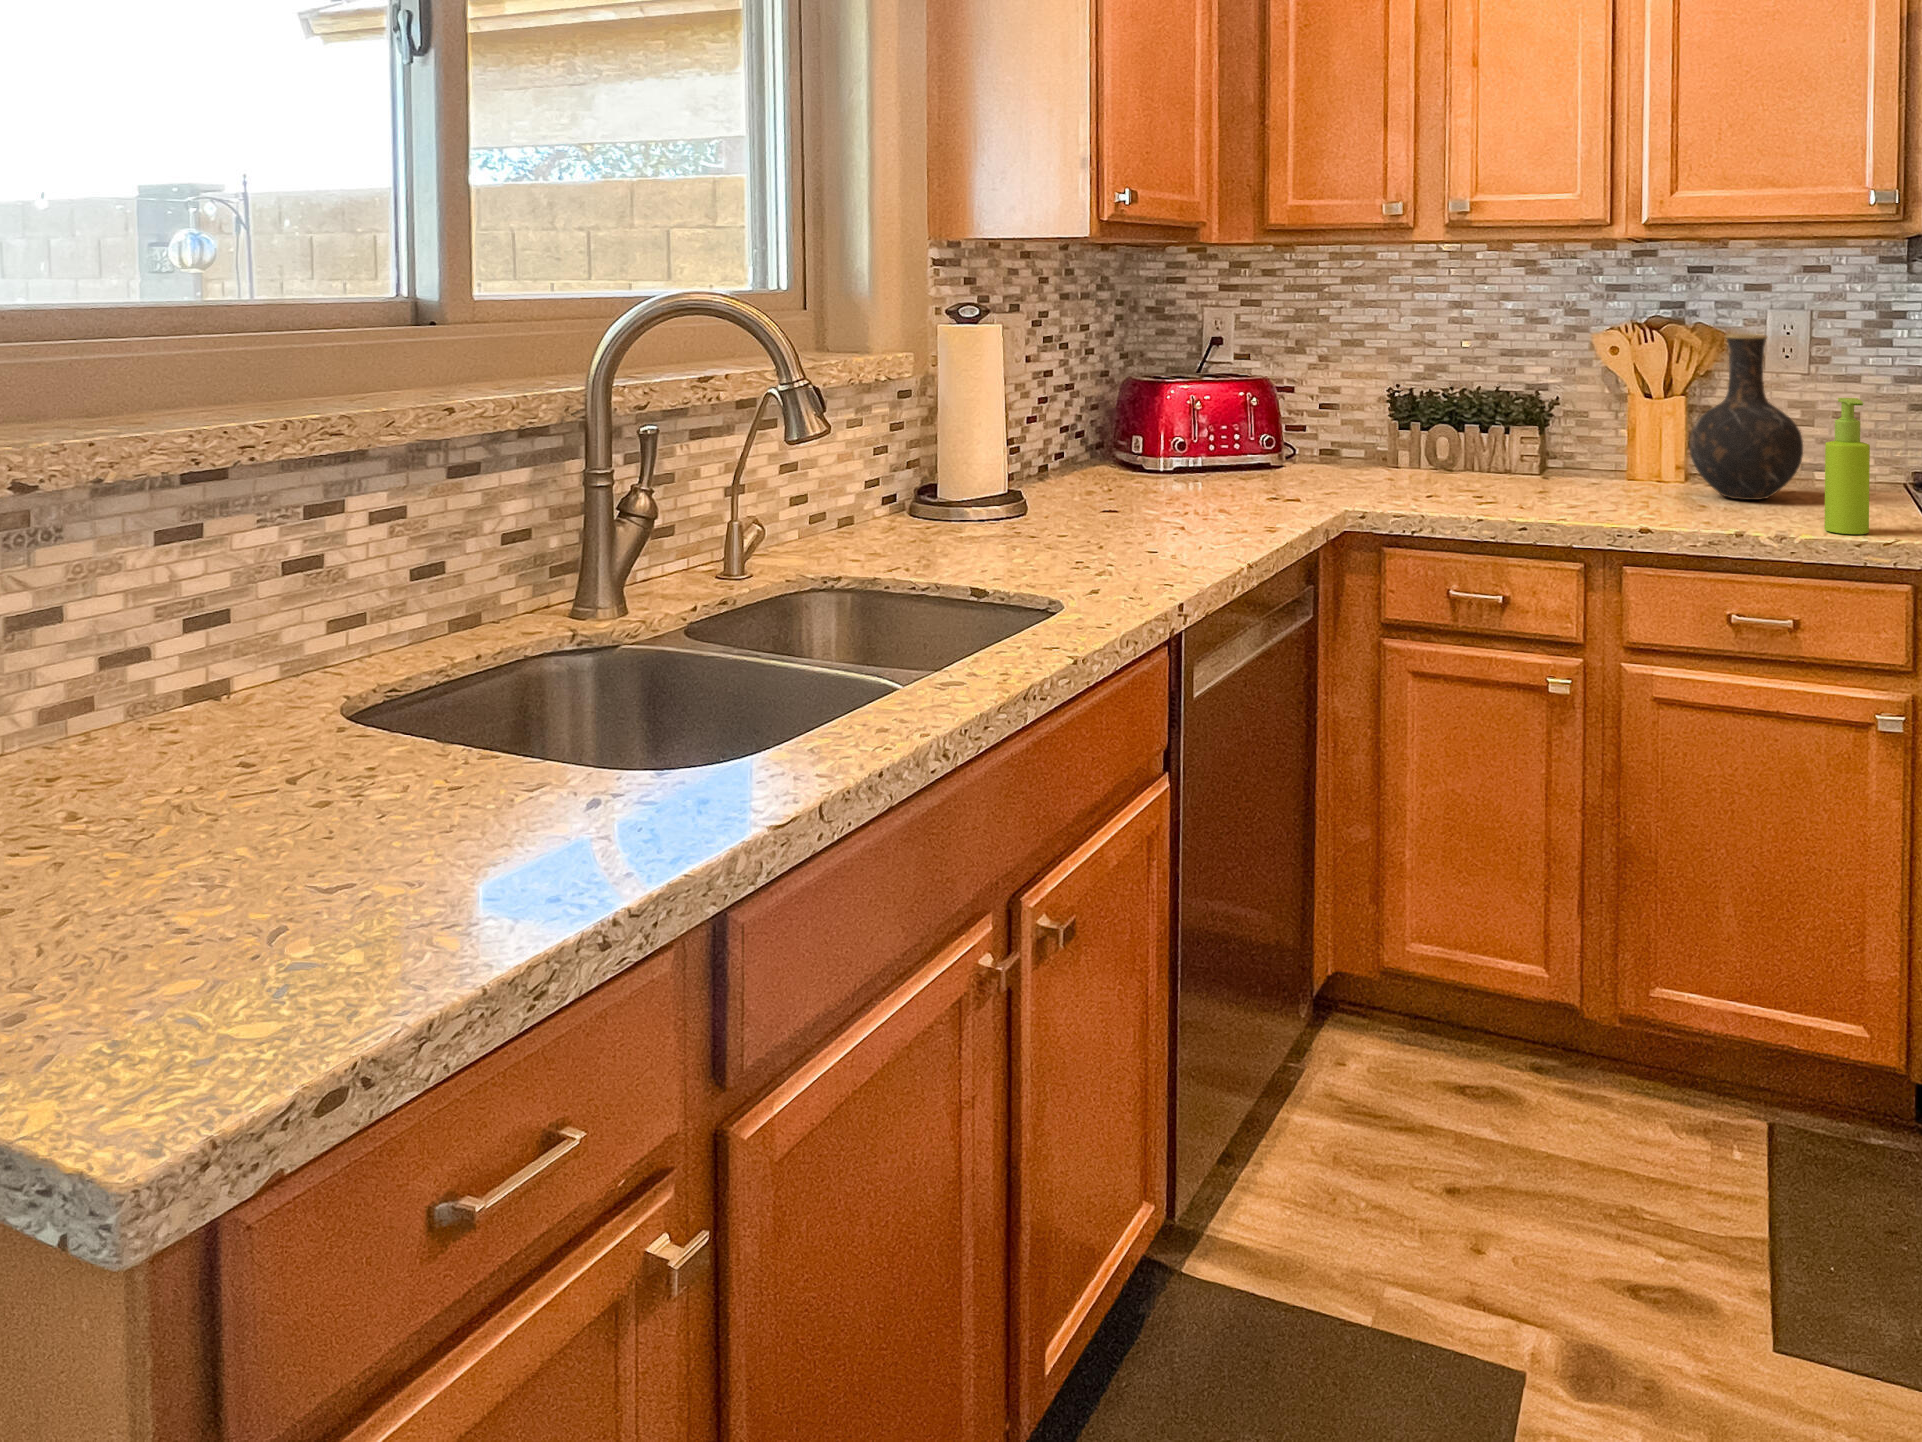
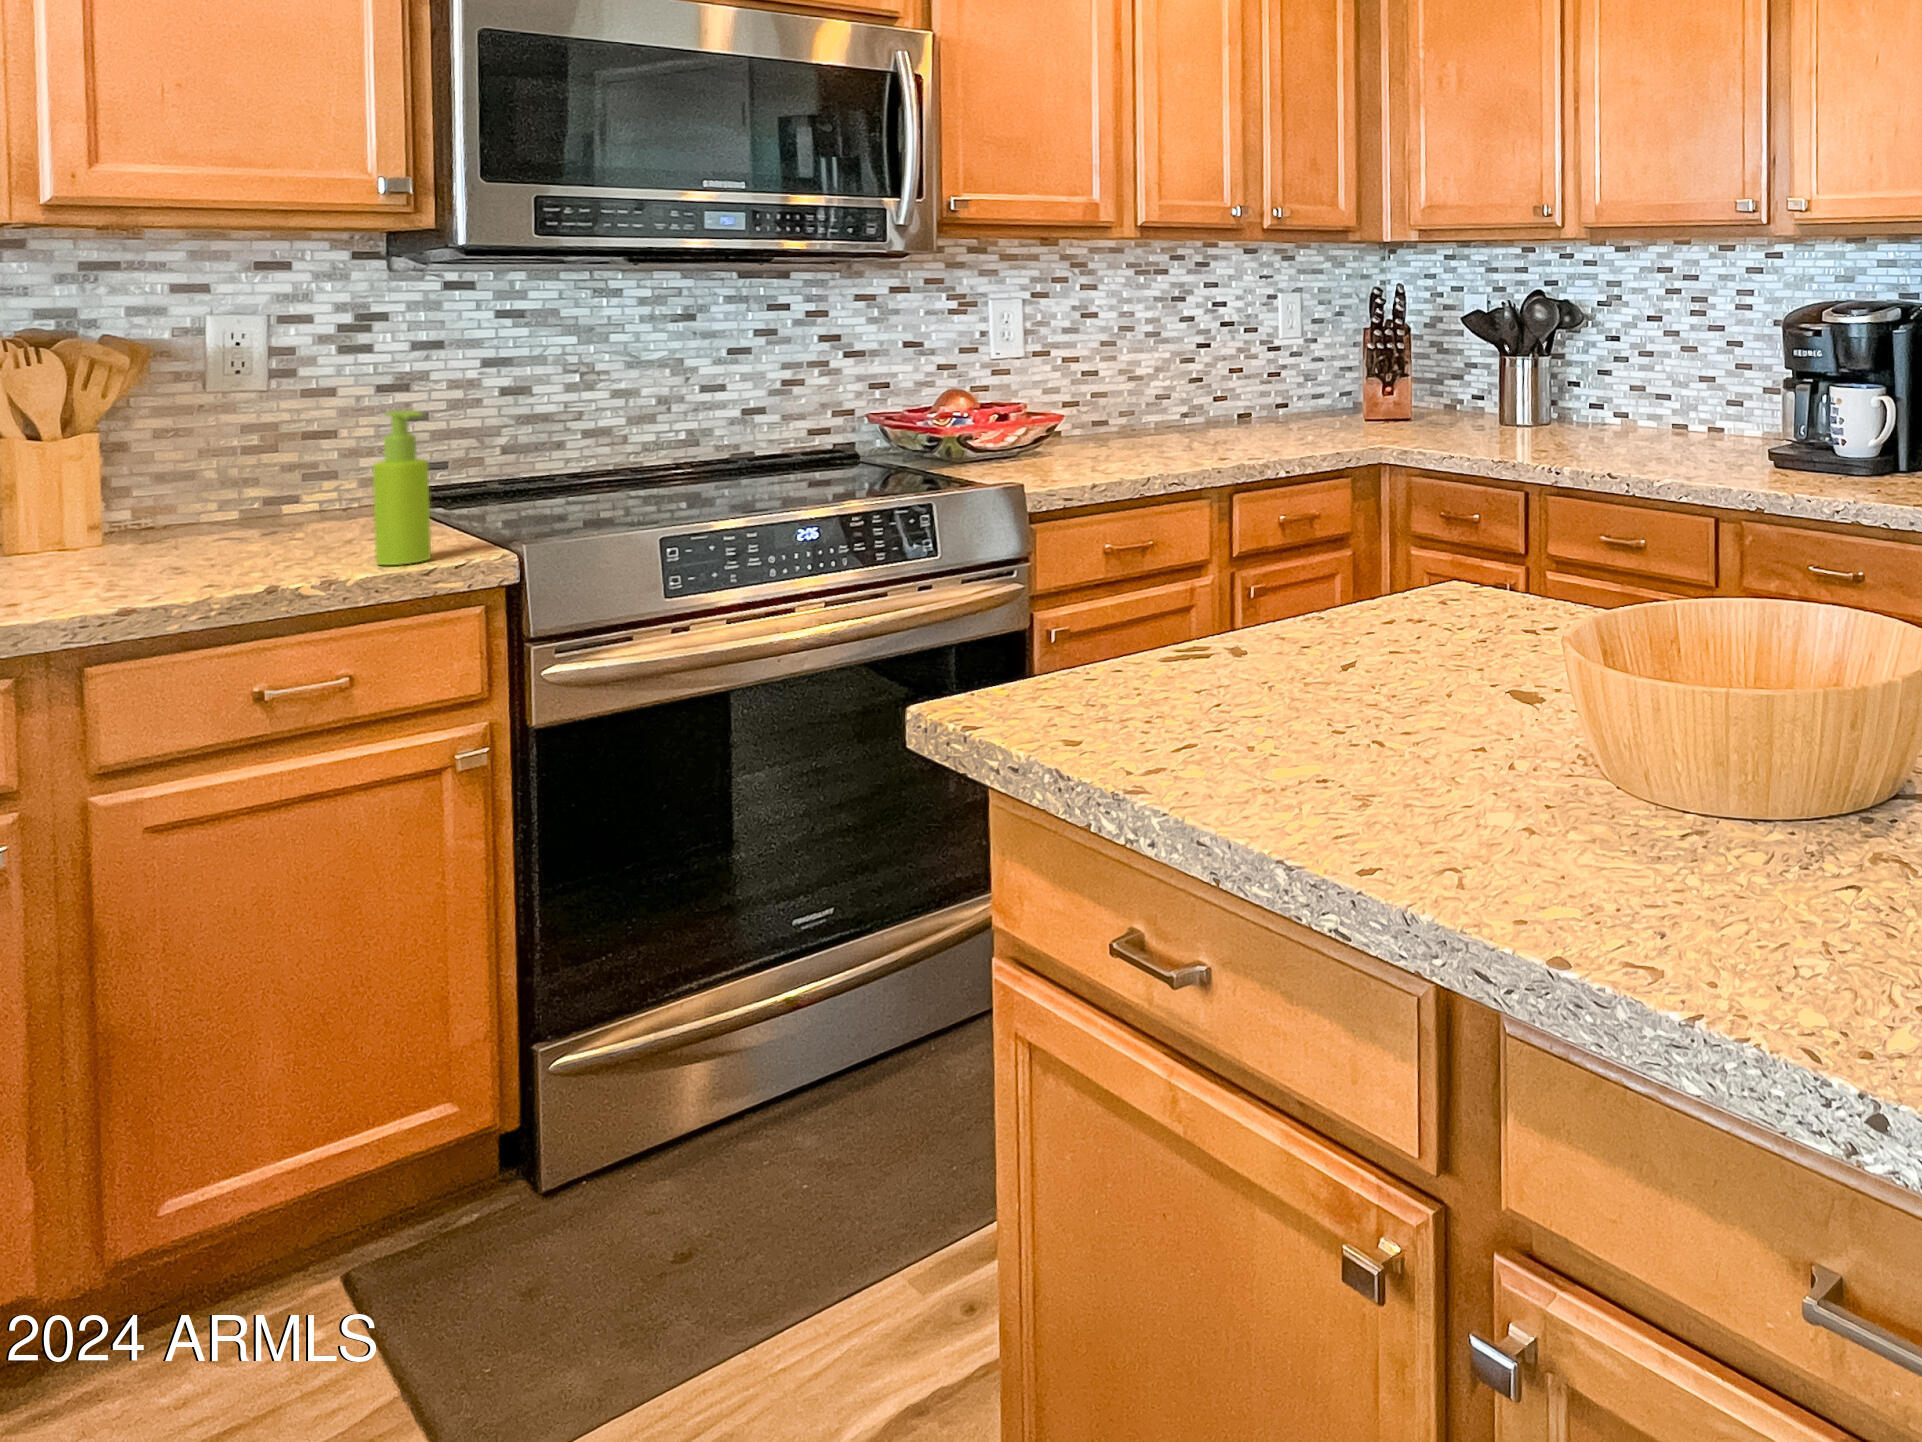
vase: present [1689,334,1803,500] -> none [131,346,301,553]

